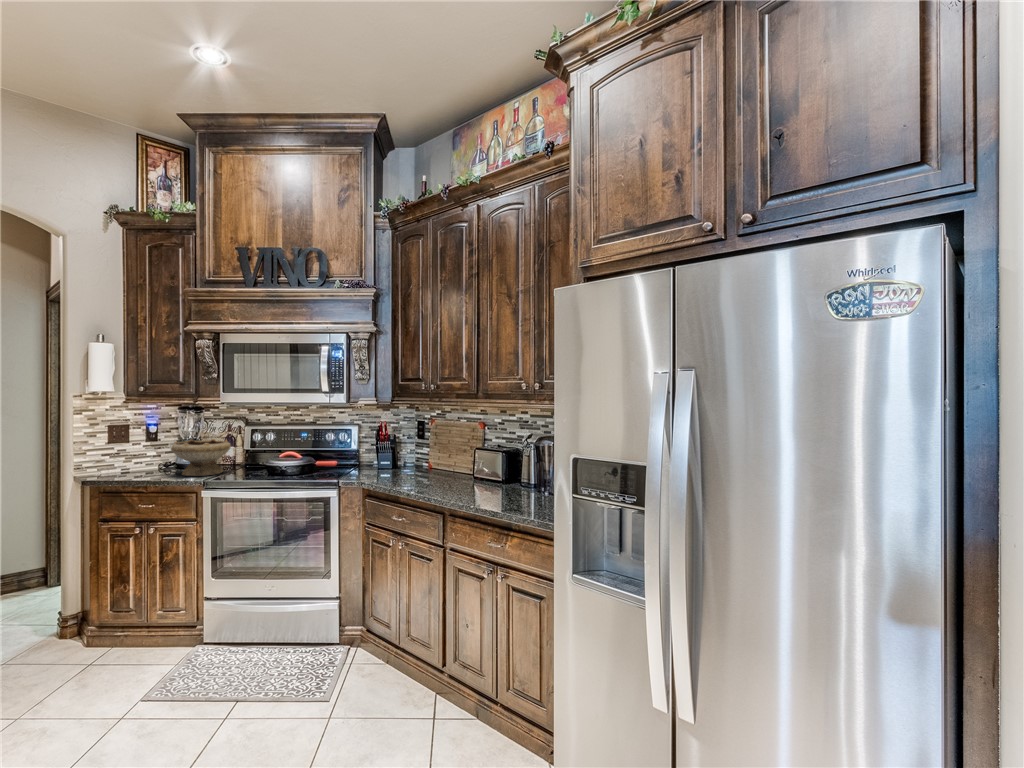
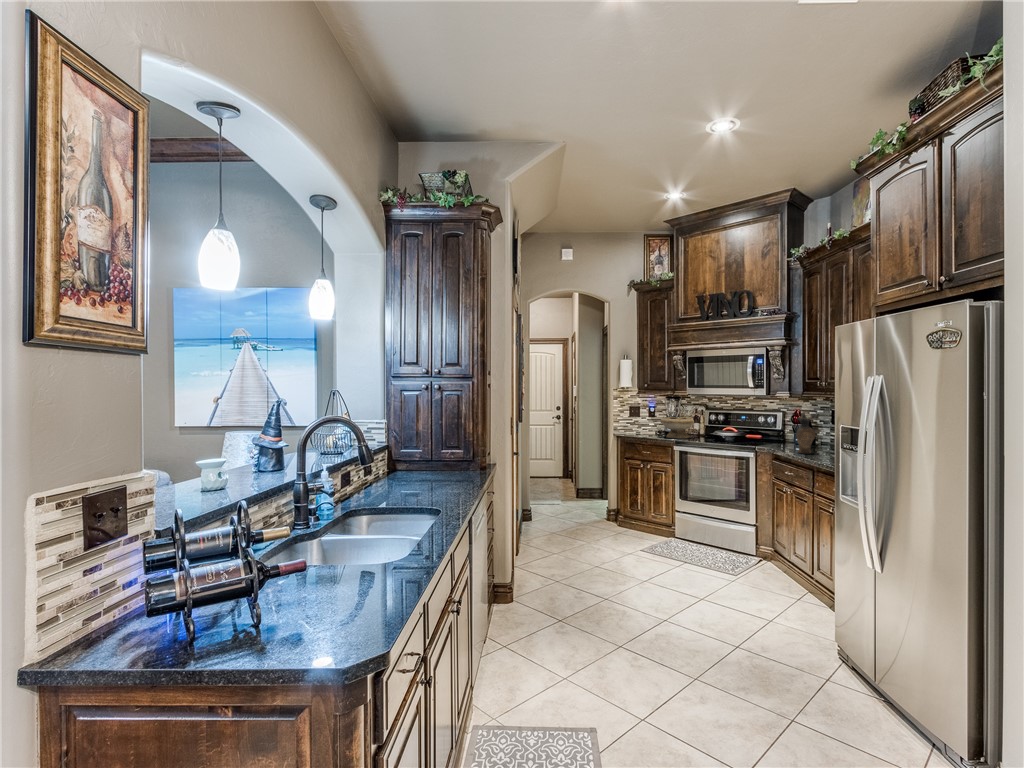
ceramic pitcher: none [404,427,430,487] -> present [796,412,816,453]

